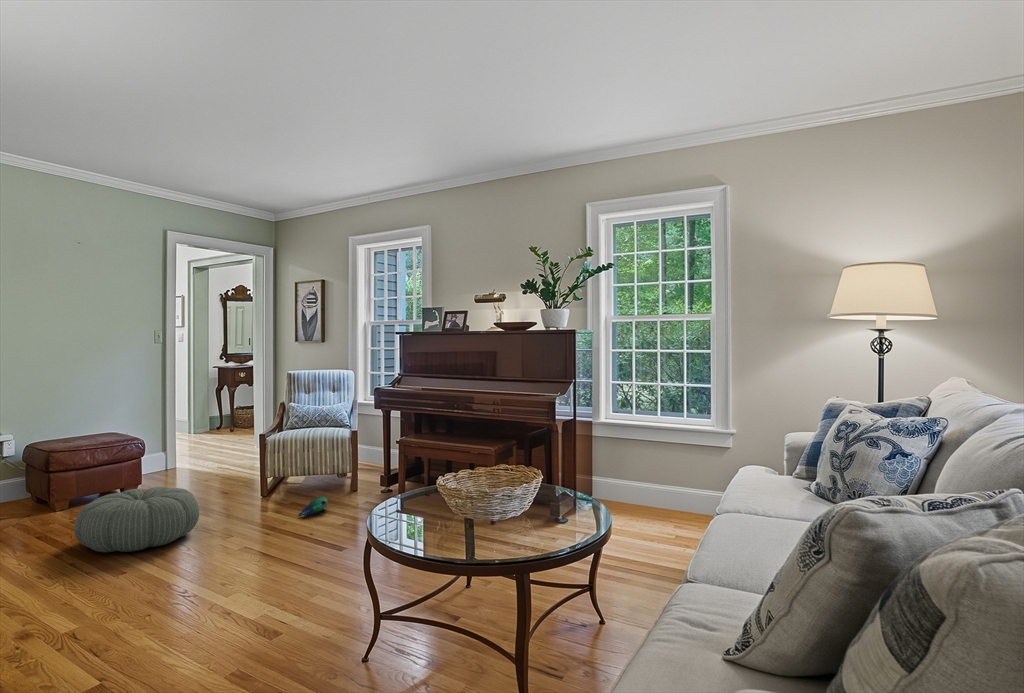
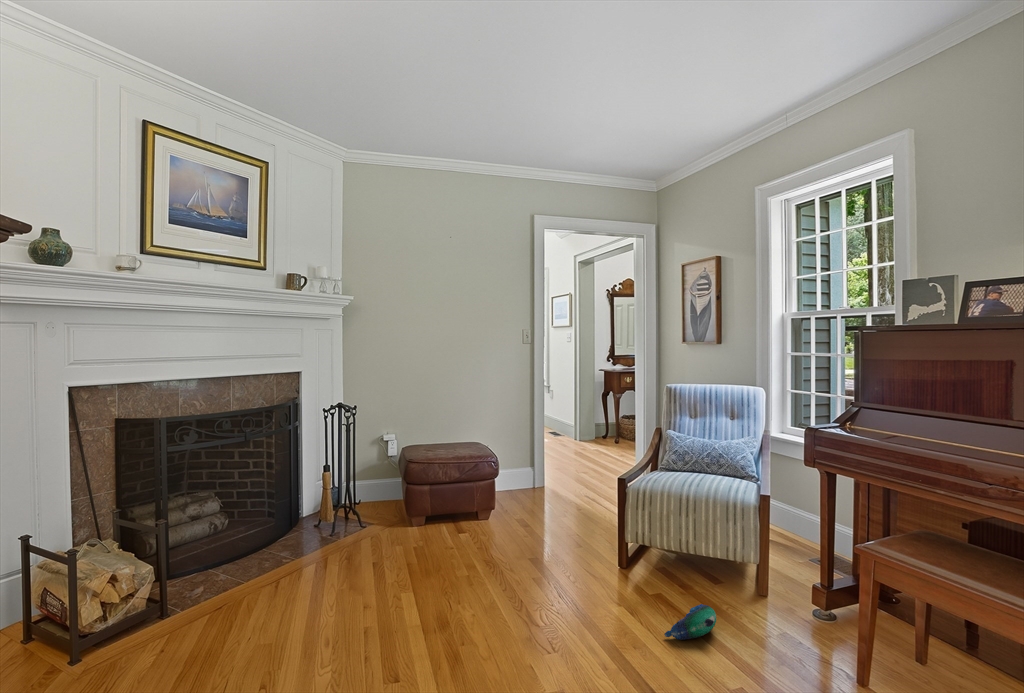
pouf: present [74,487,199,552] -> none [376,536,522,642]

